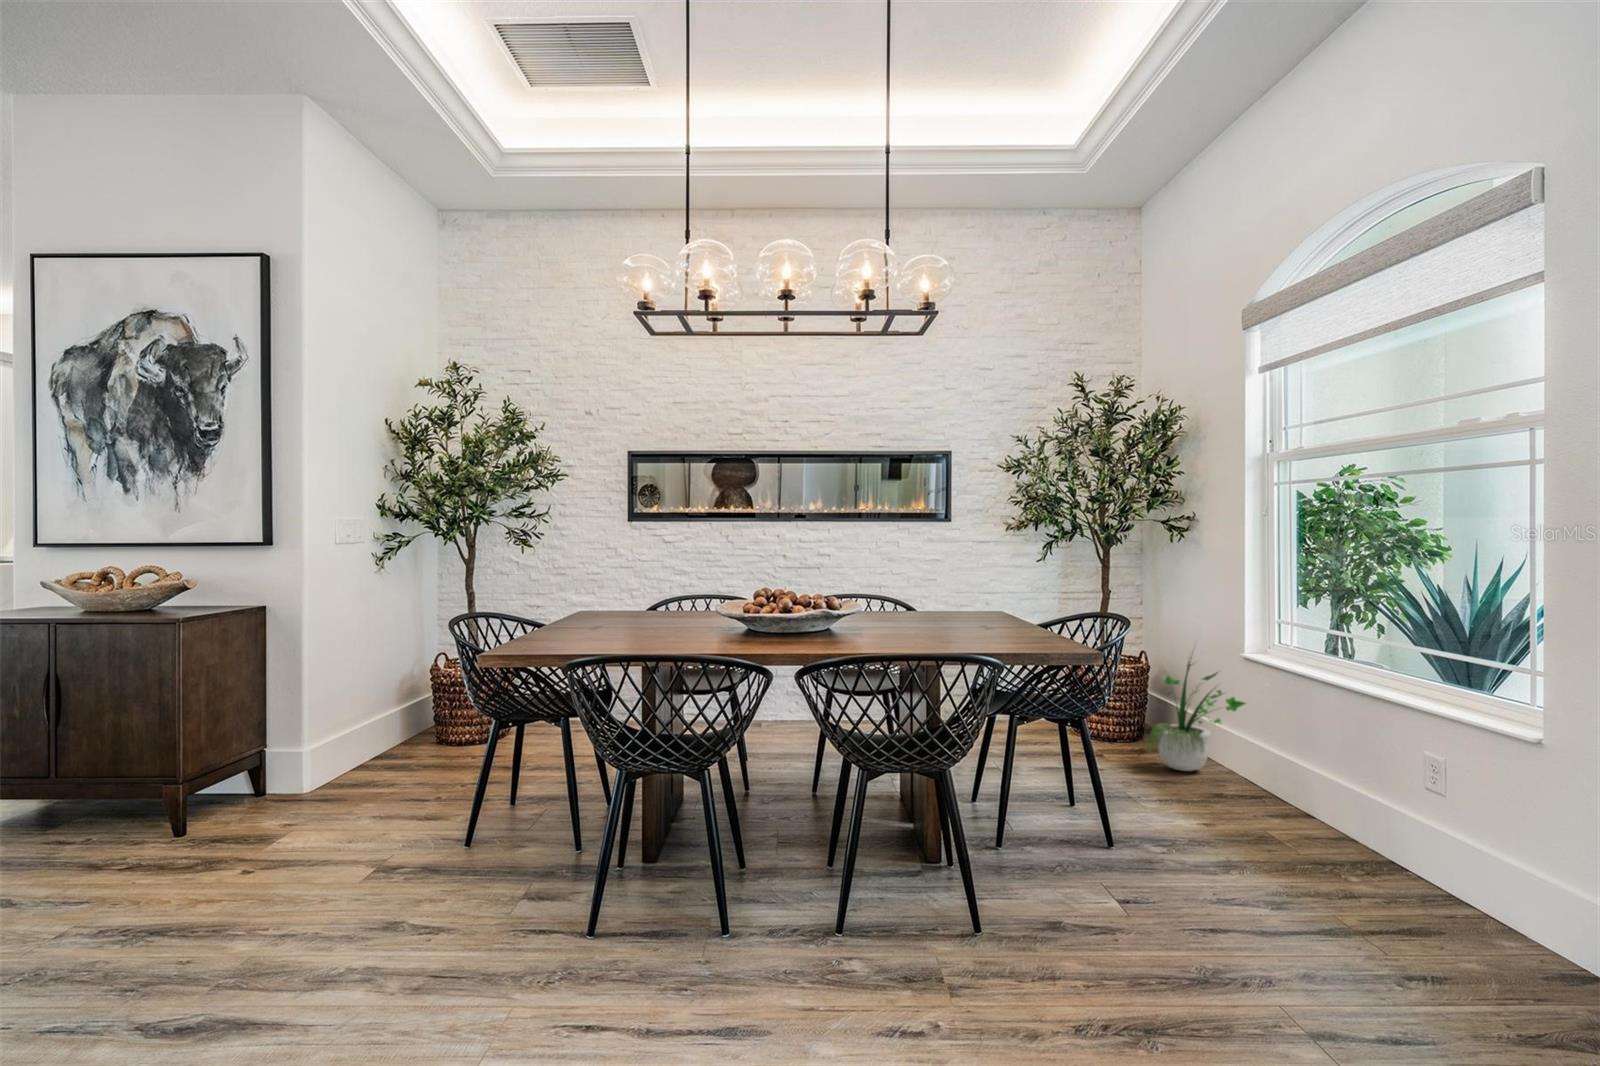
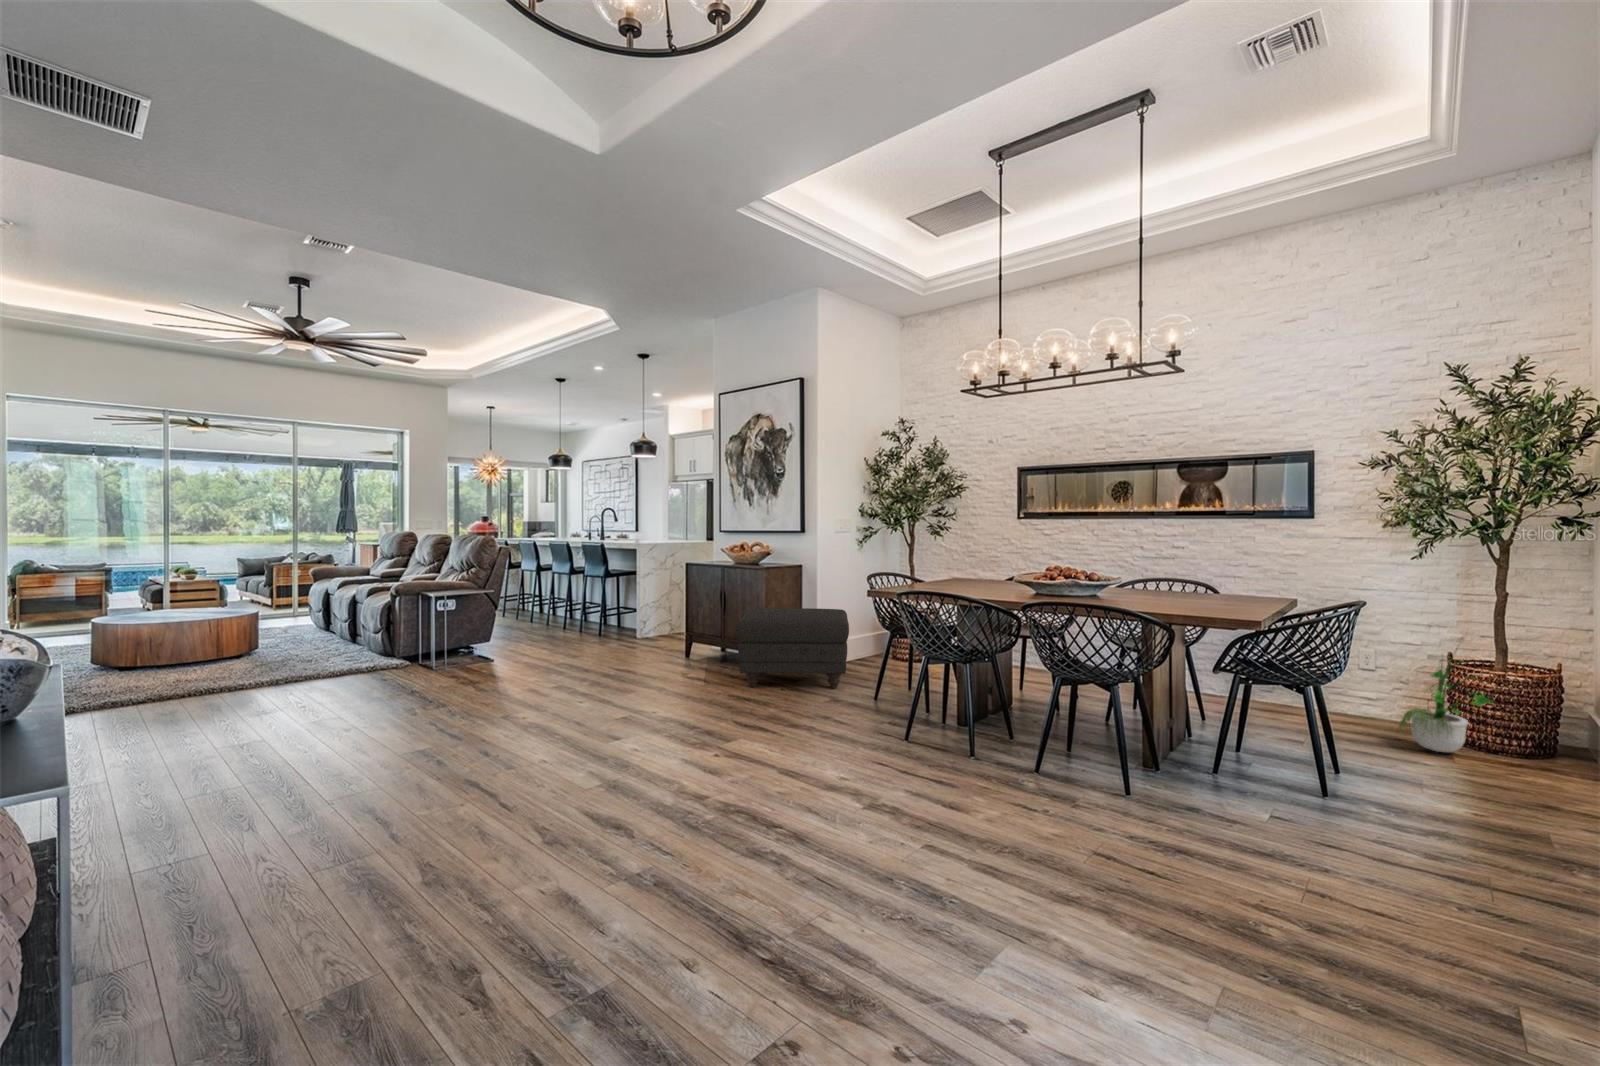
ottoman: none [118,689,406,893] -> present [736,608,849,688]

